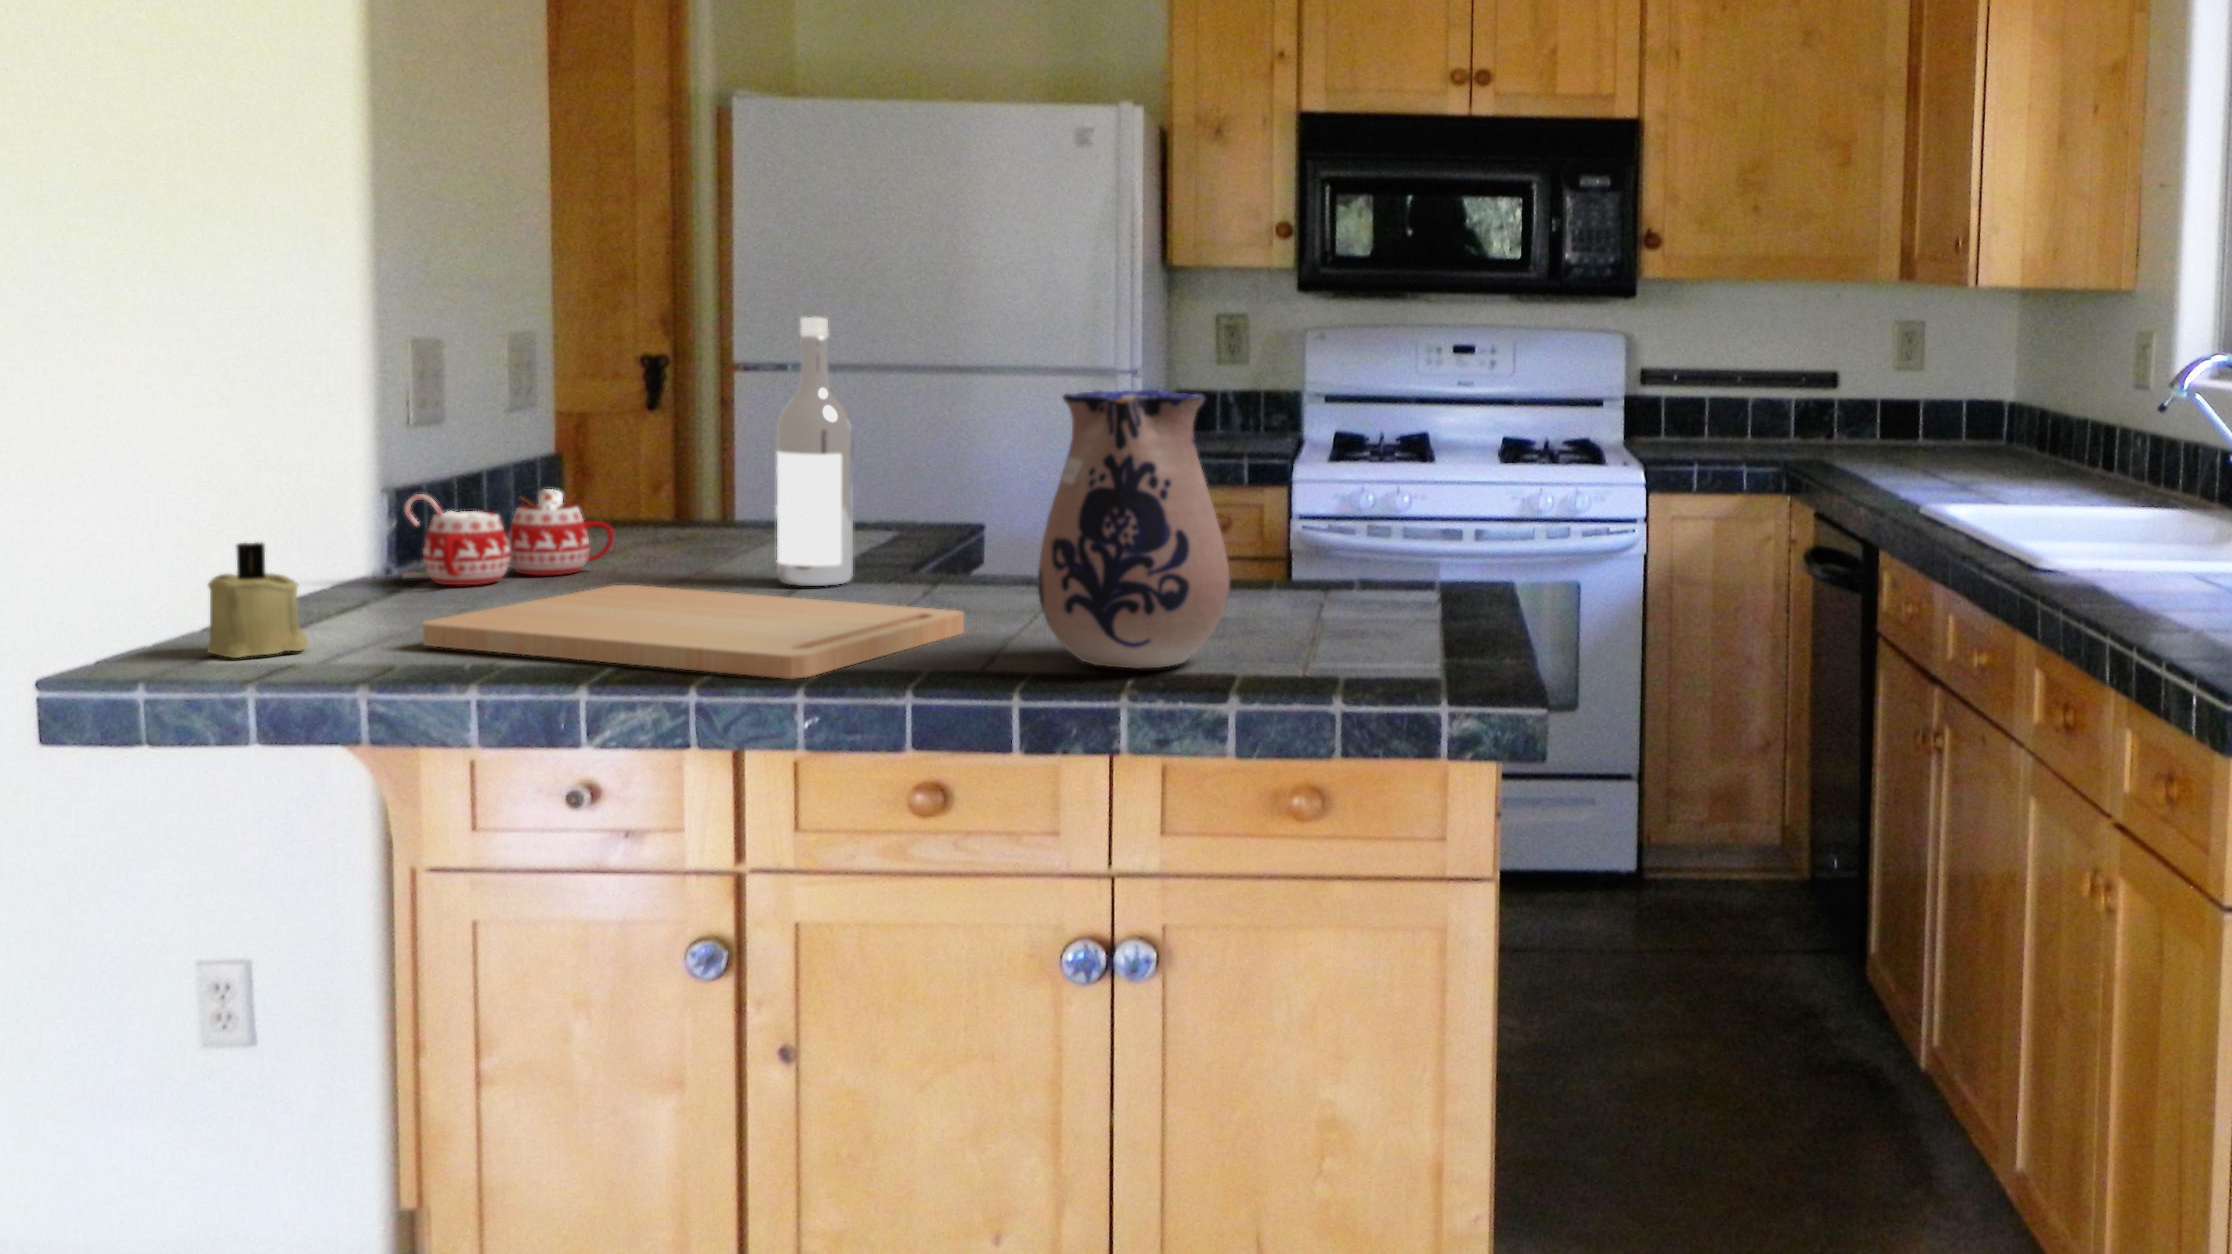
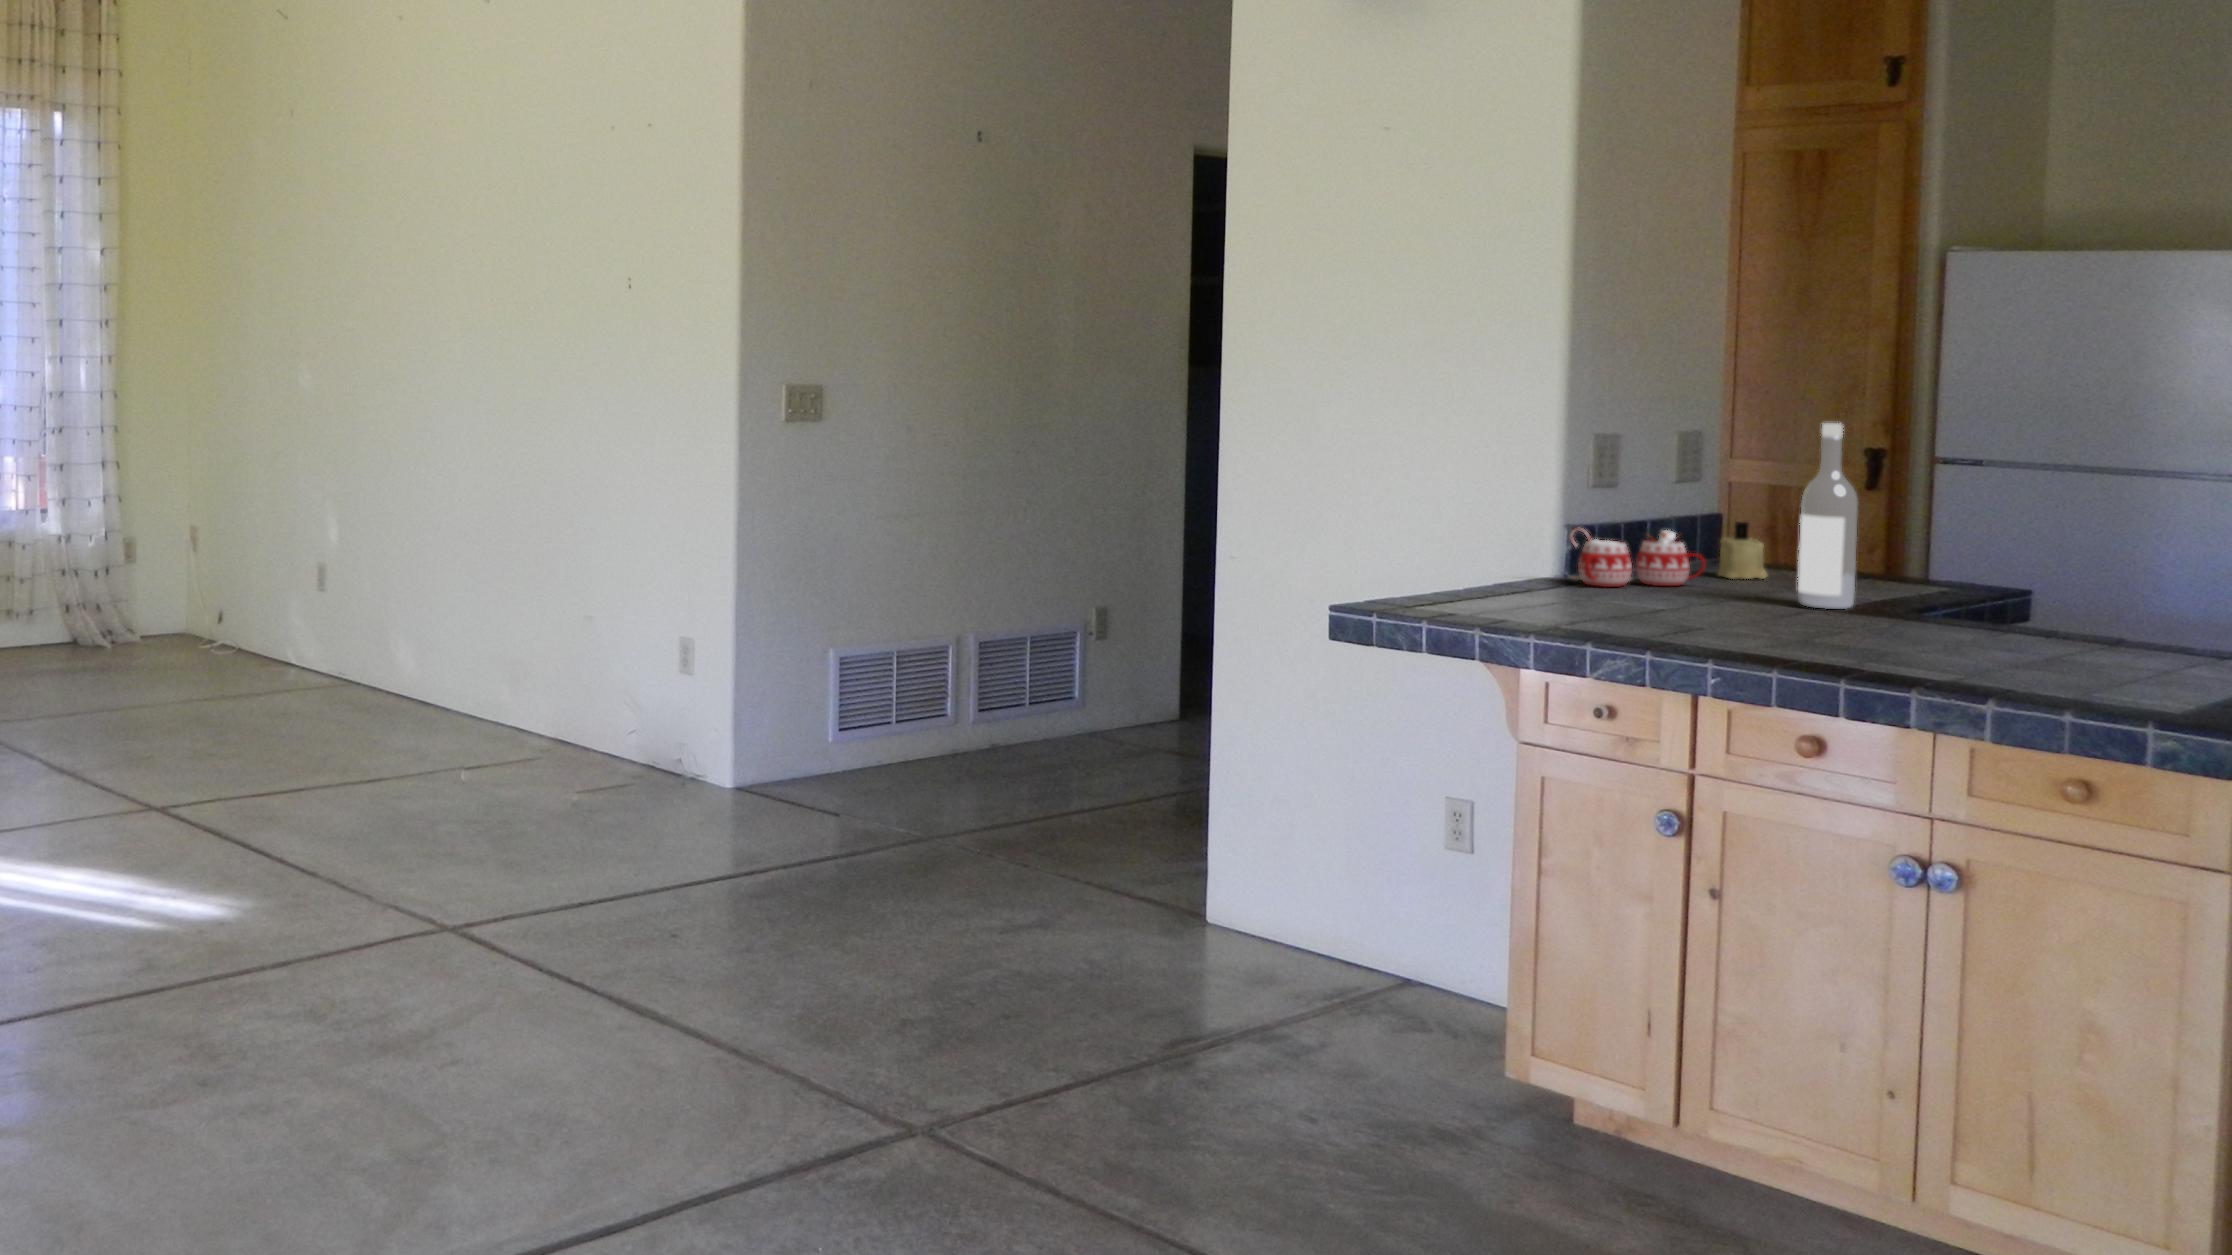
ceramic pitcher: present [1038,390,1230,669] -> none [1883,483,2034,677]
candle: present [207,543,308,658] -> present [1718,522,1767,579]
cutting board: present [423,585,964,679] -> none [1531,593,1873,654]

